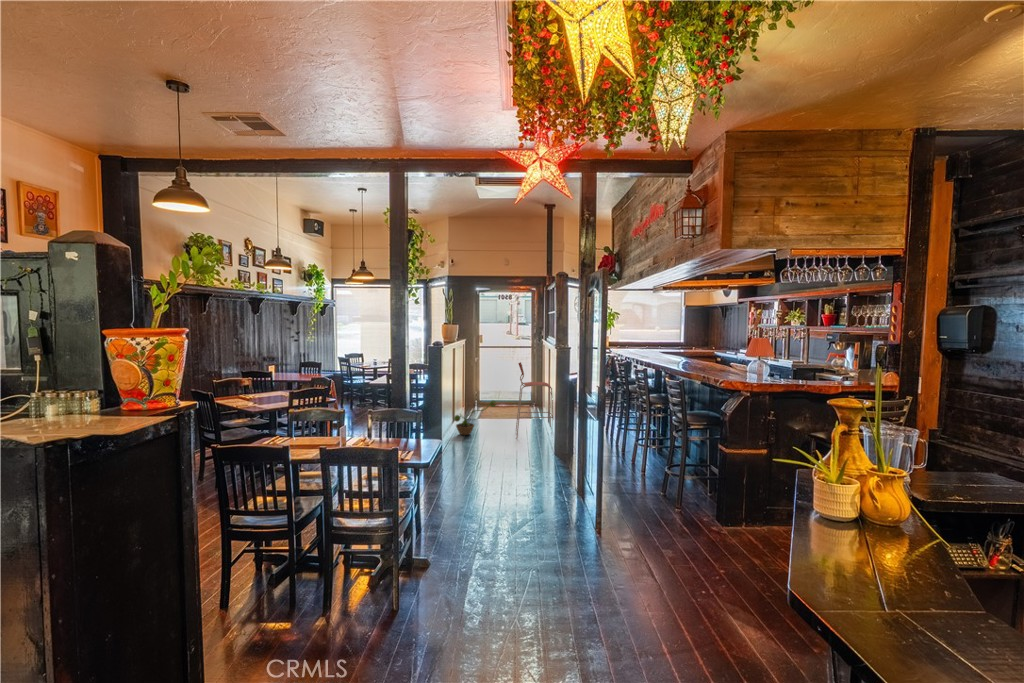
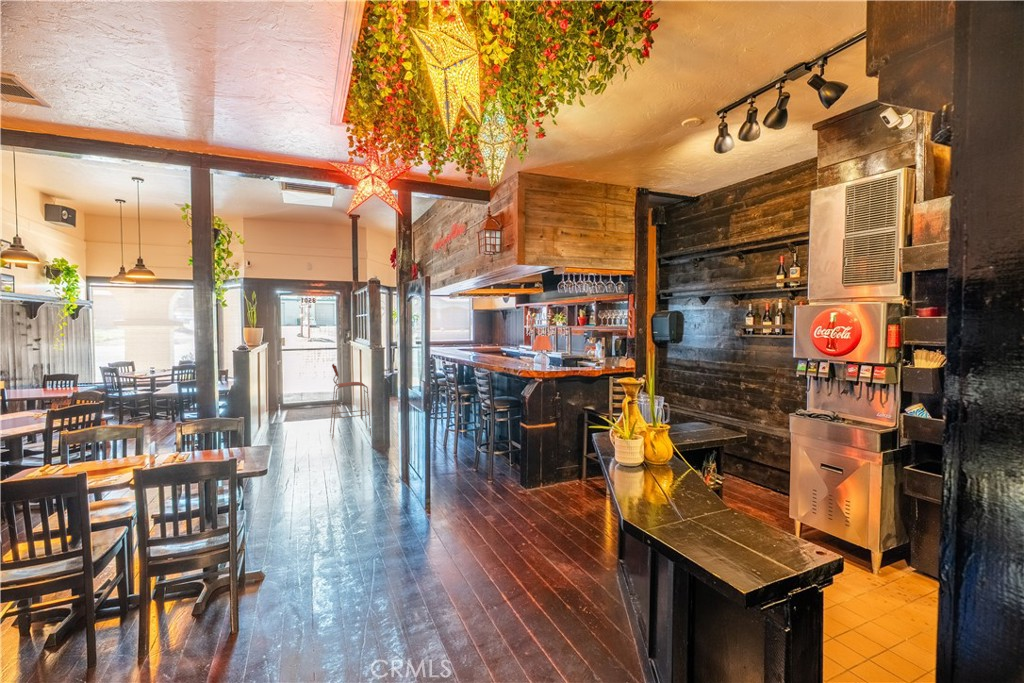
decorative plant: present [454,401,496,435] -> none [260,404,309,443]

